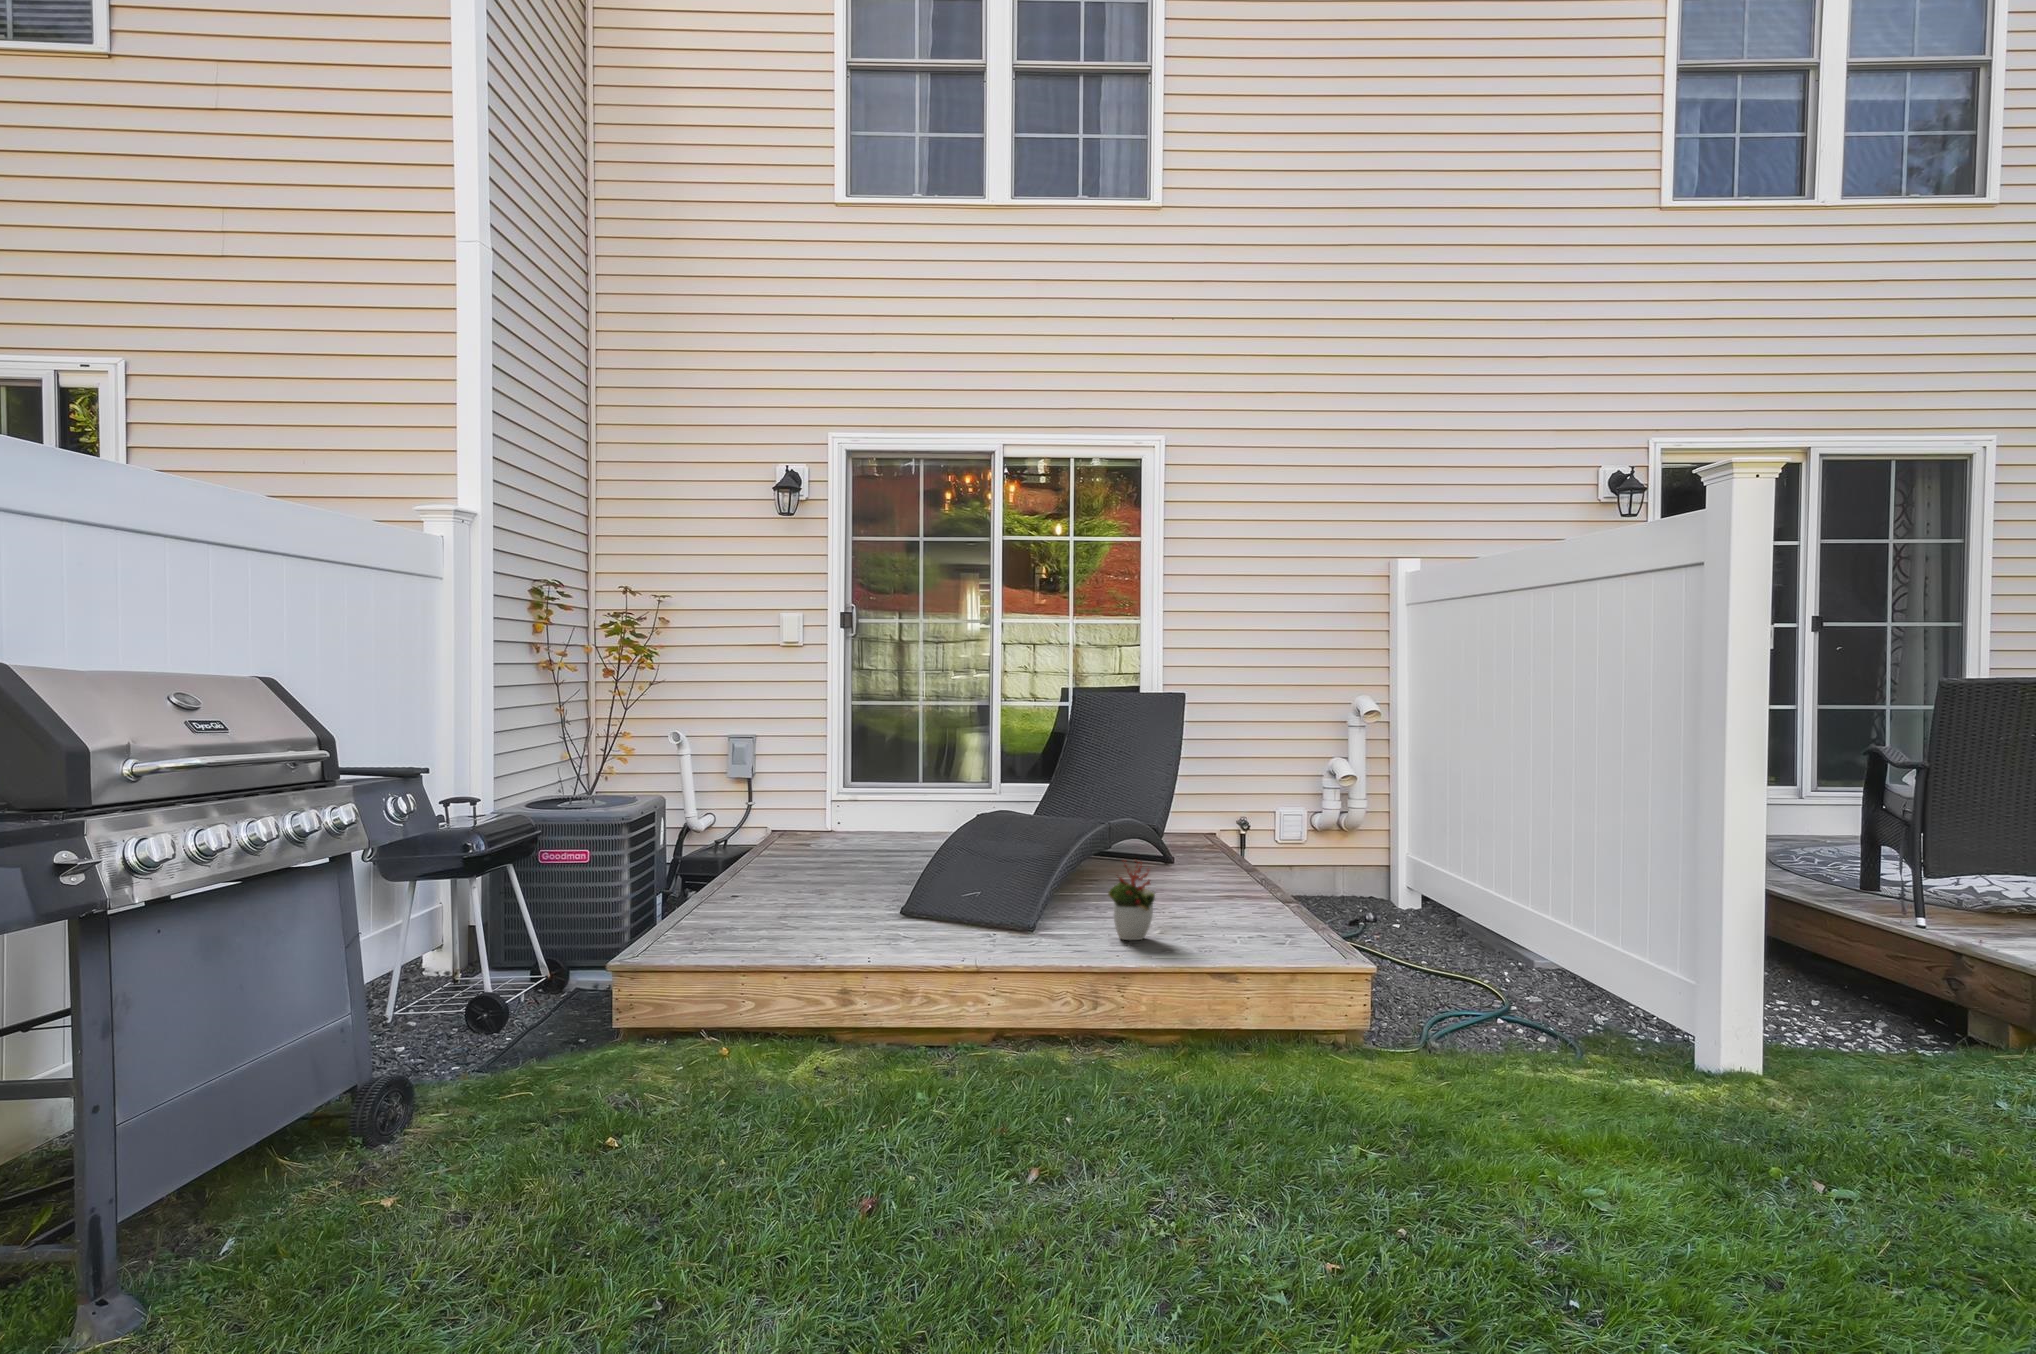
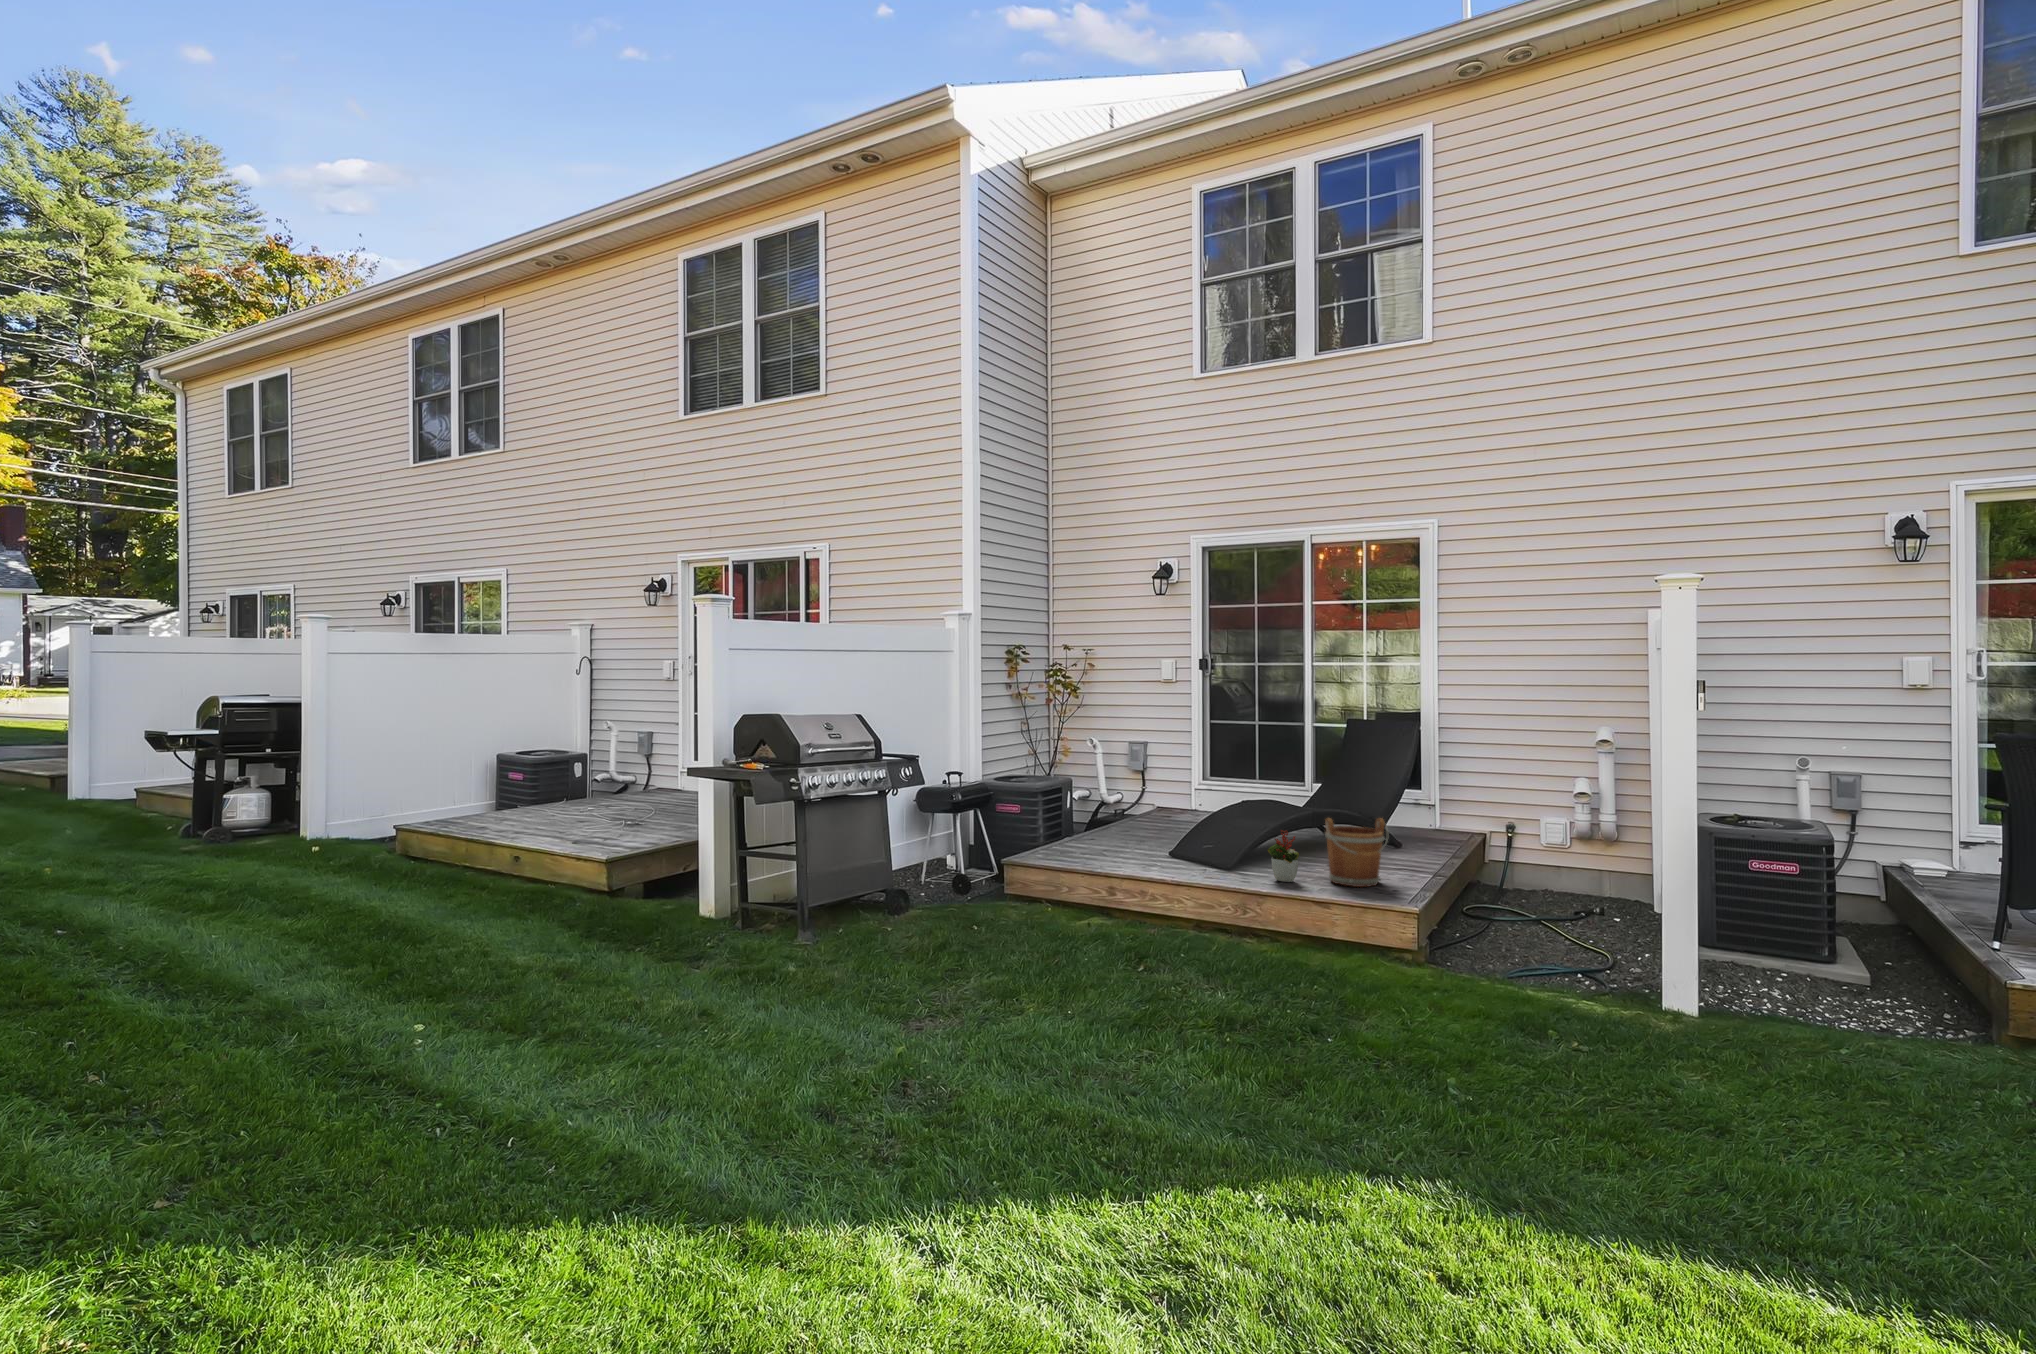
bucket: none [1176,829,1268,935] -> present [1325,818,1388,887]

